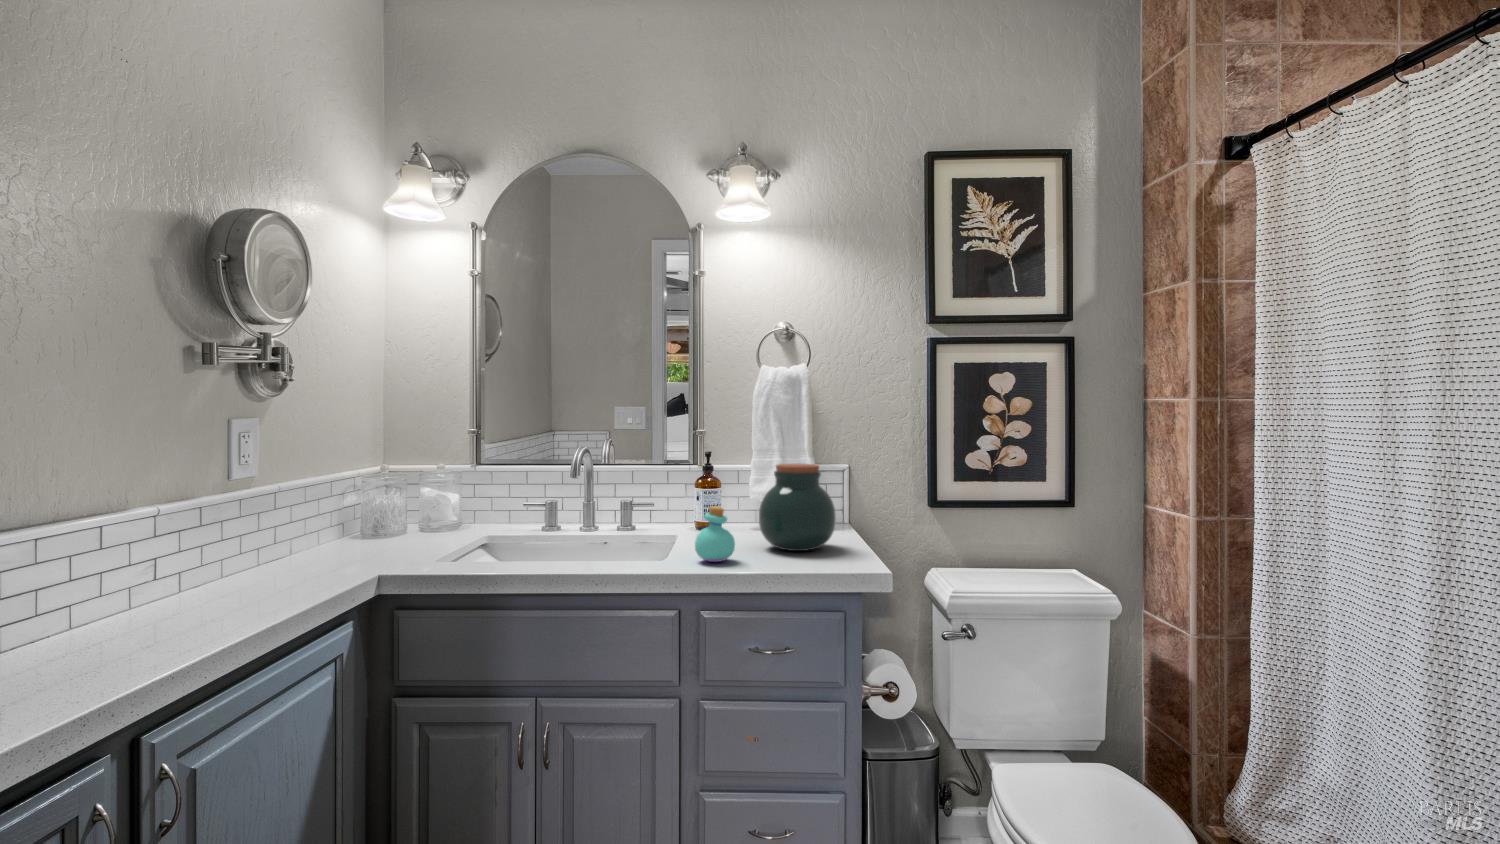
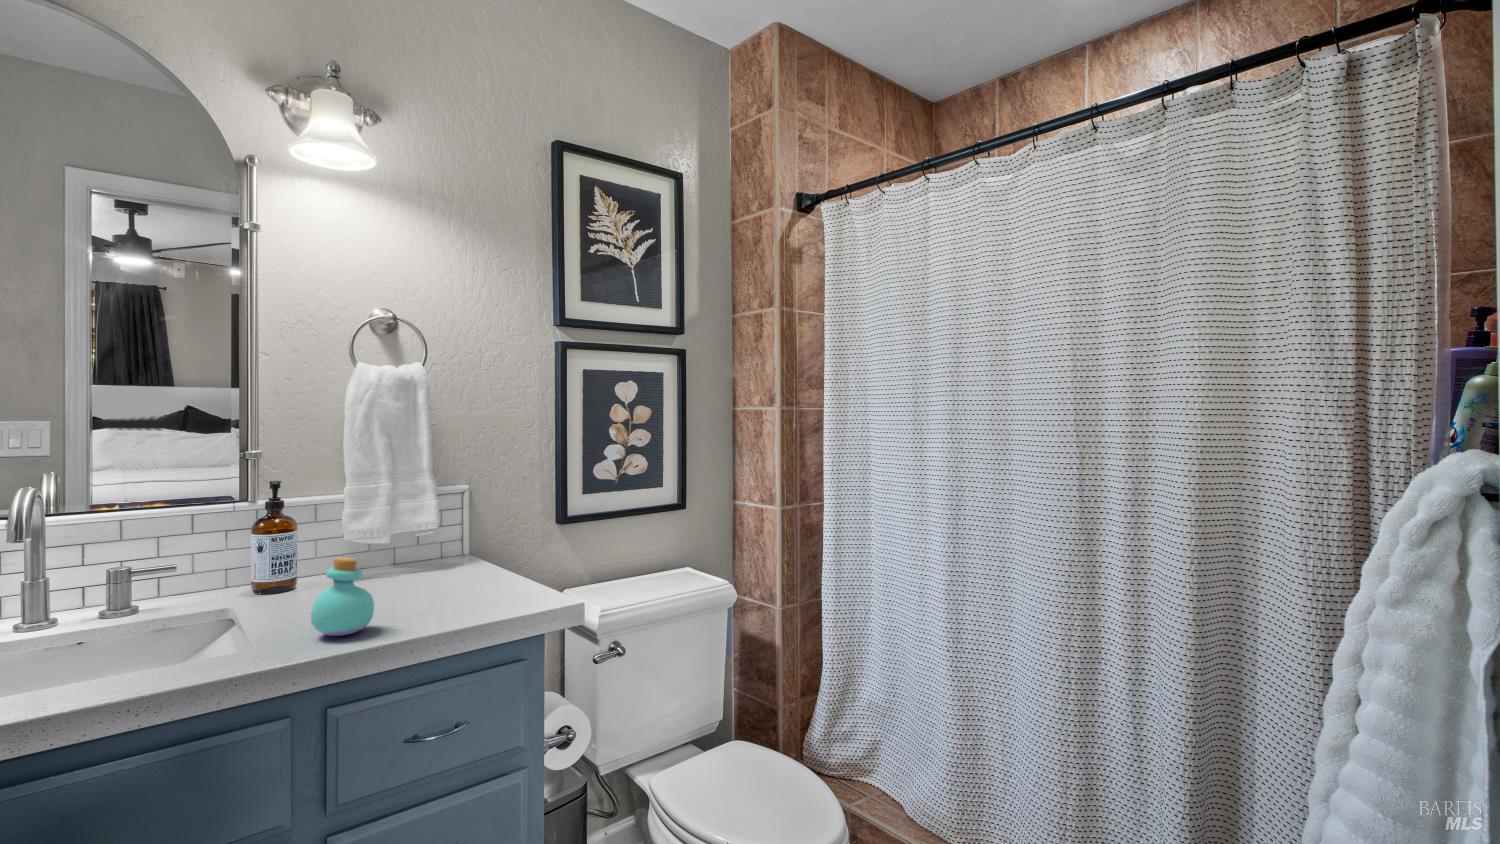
jar: present [759,464,836,551] -> none [385,488,489,599]

